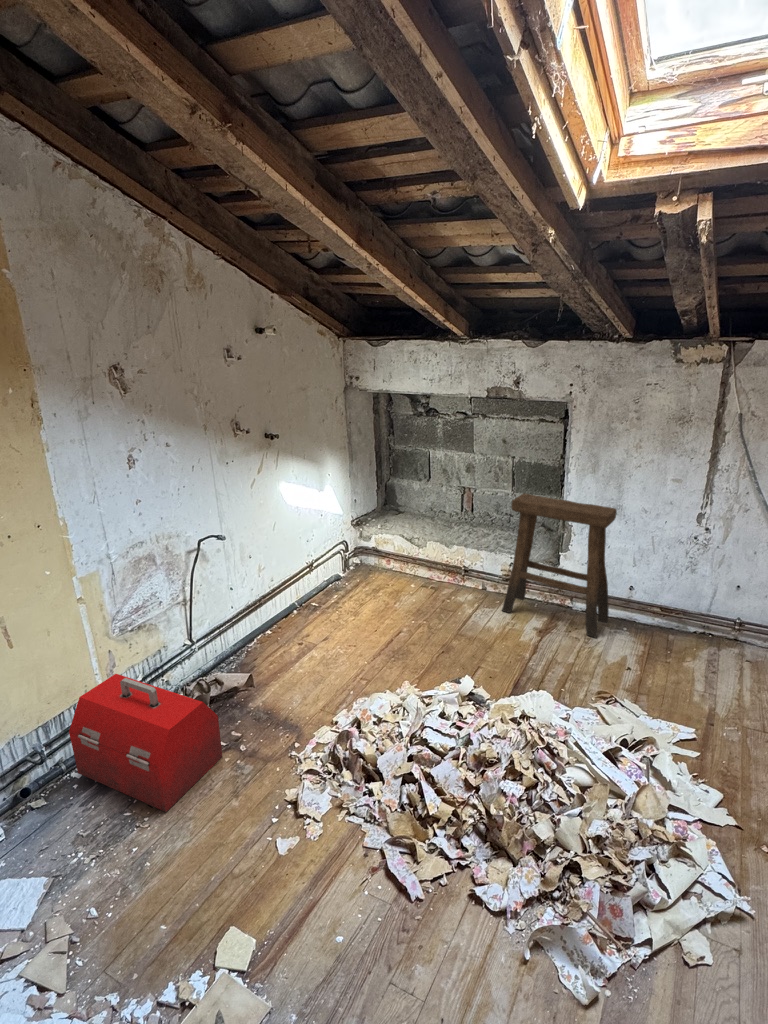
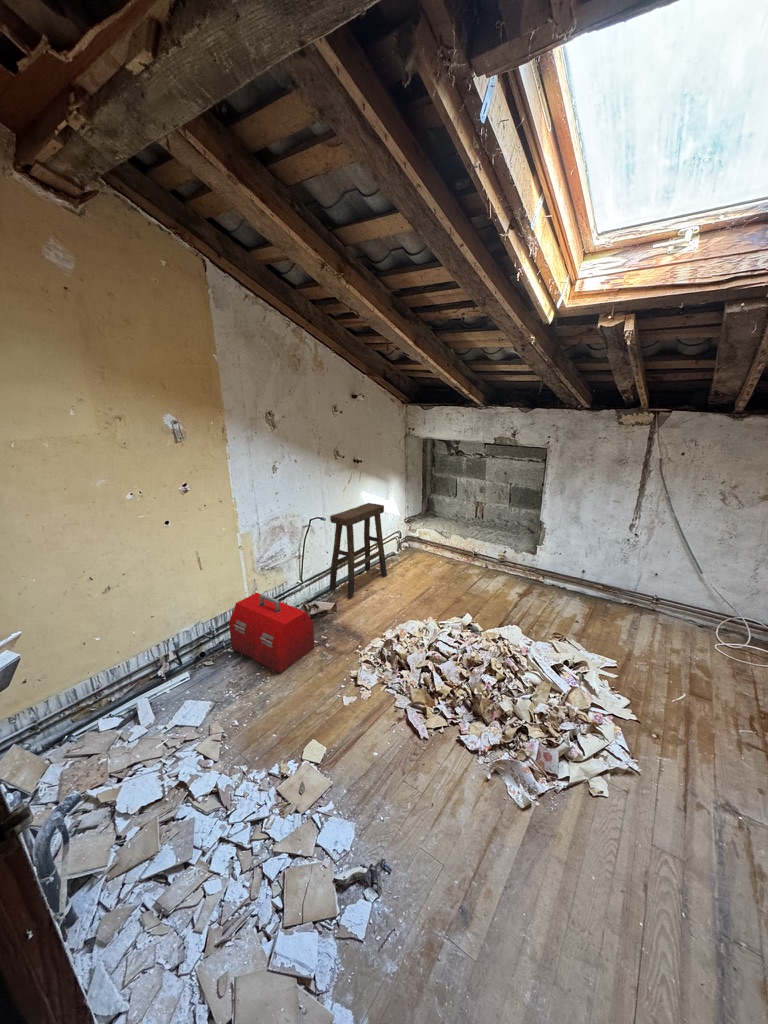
stool: present [502,493,617,637] -> present [329,503,387,599]

